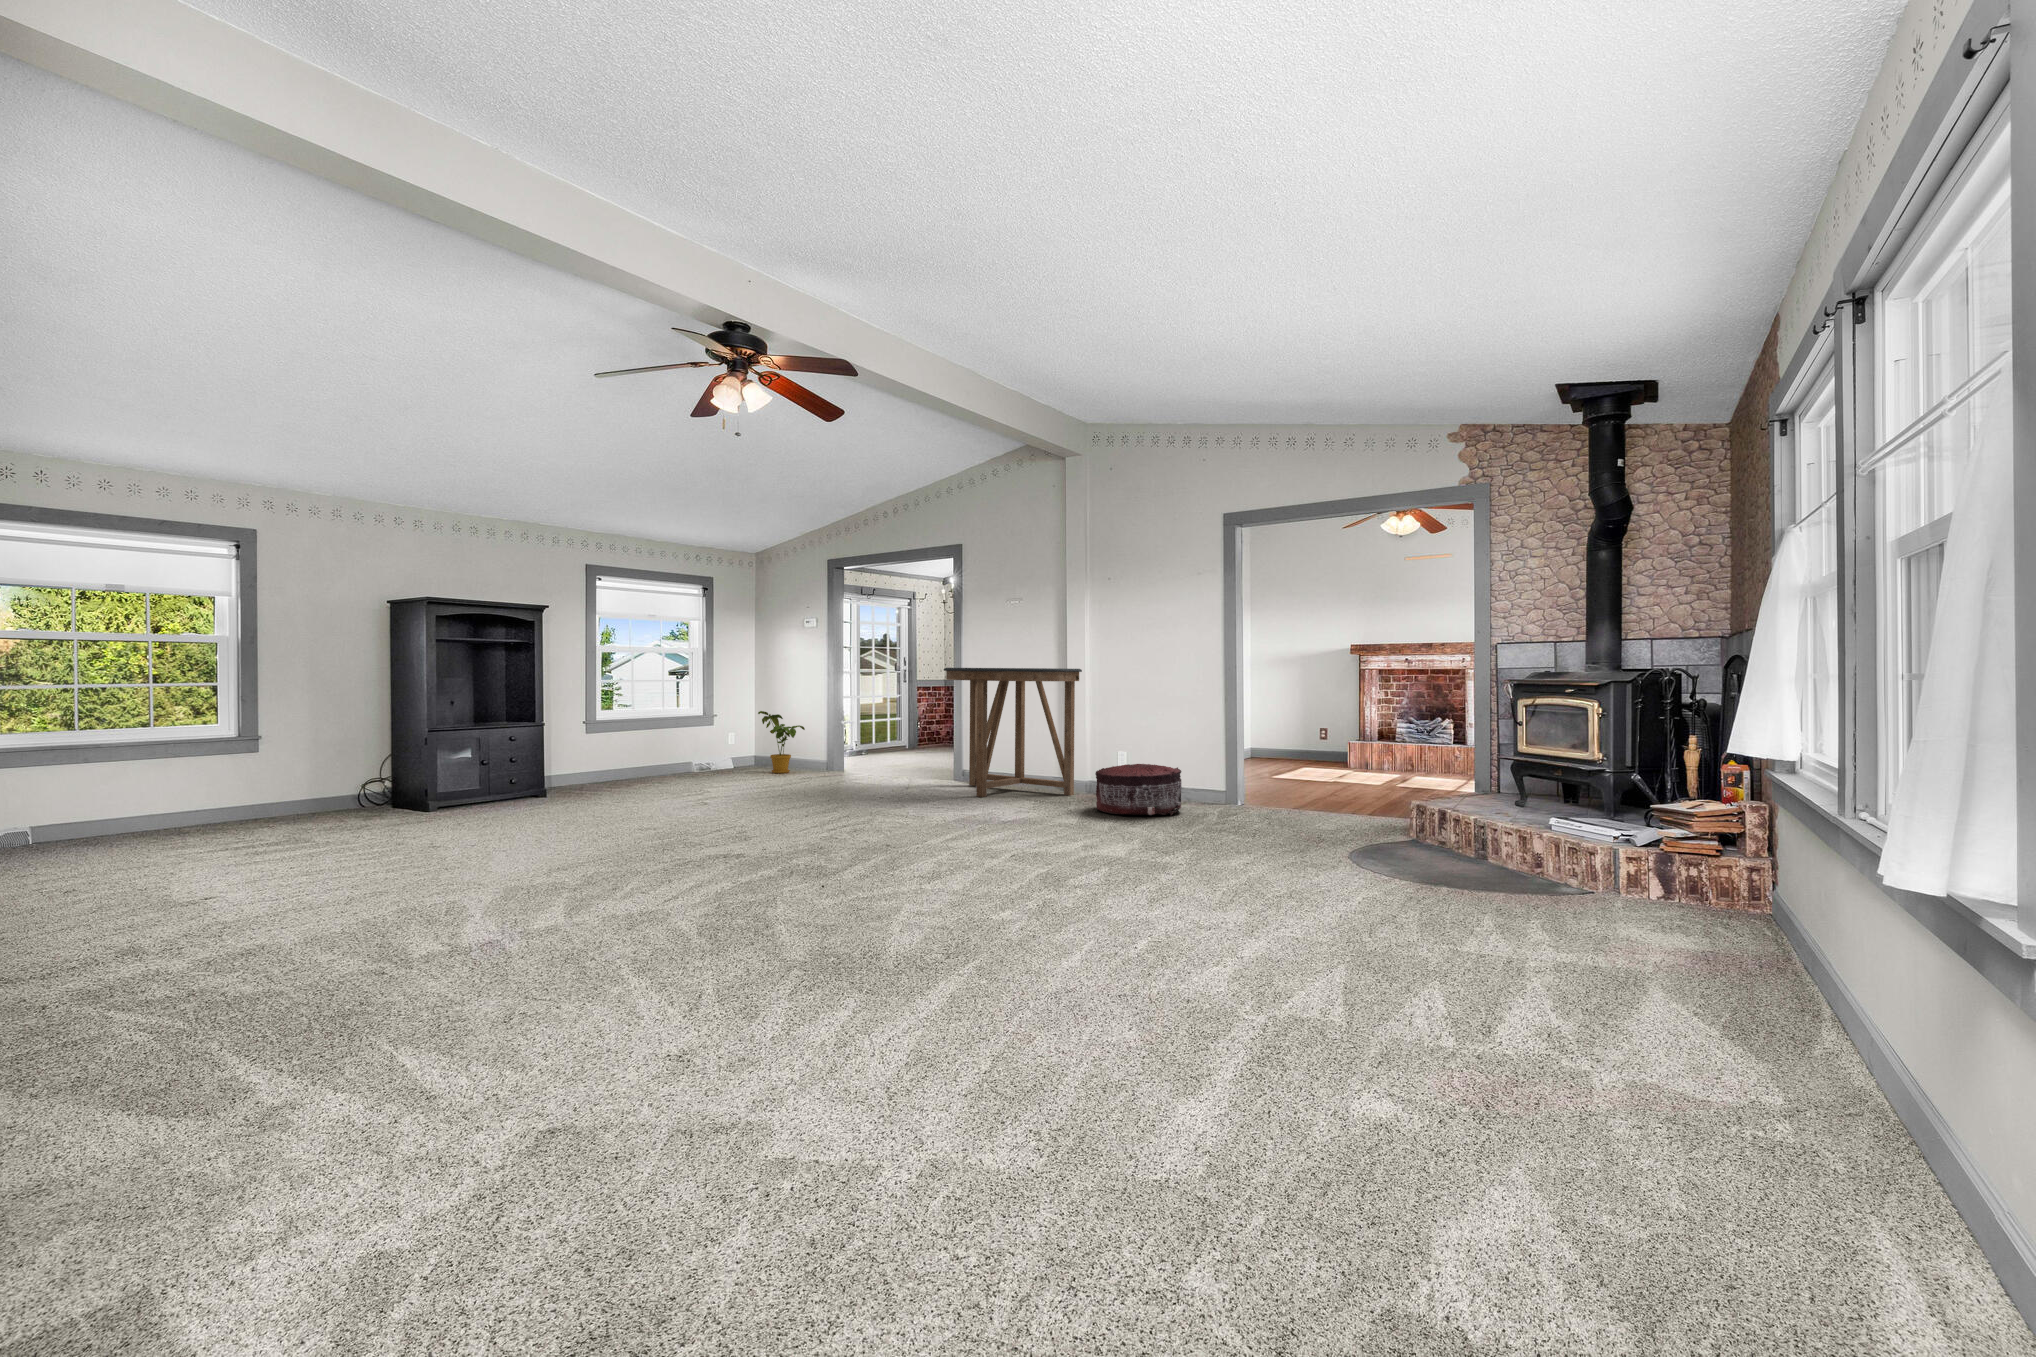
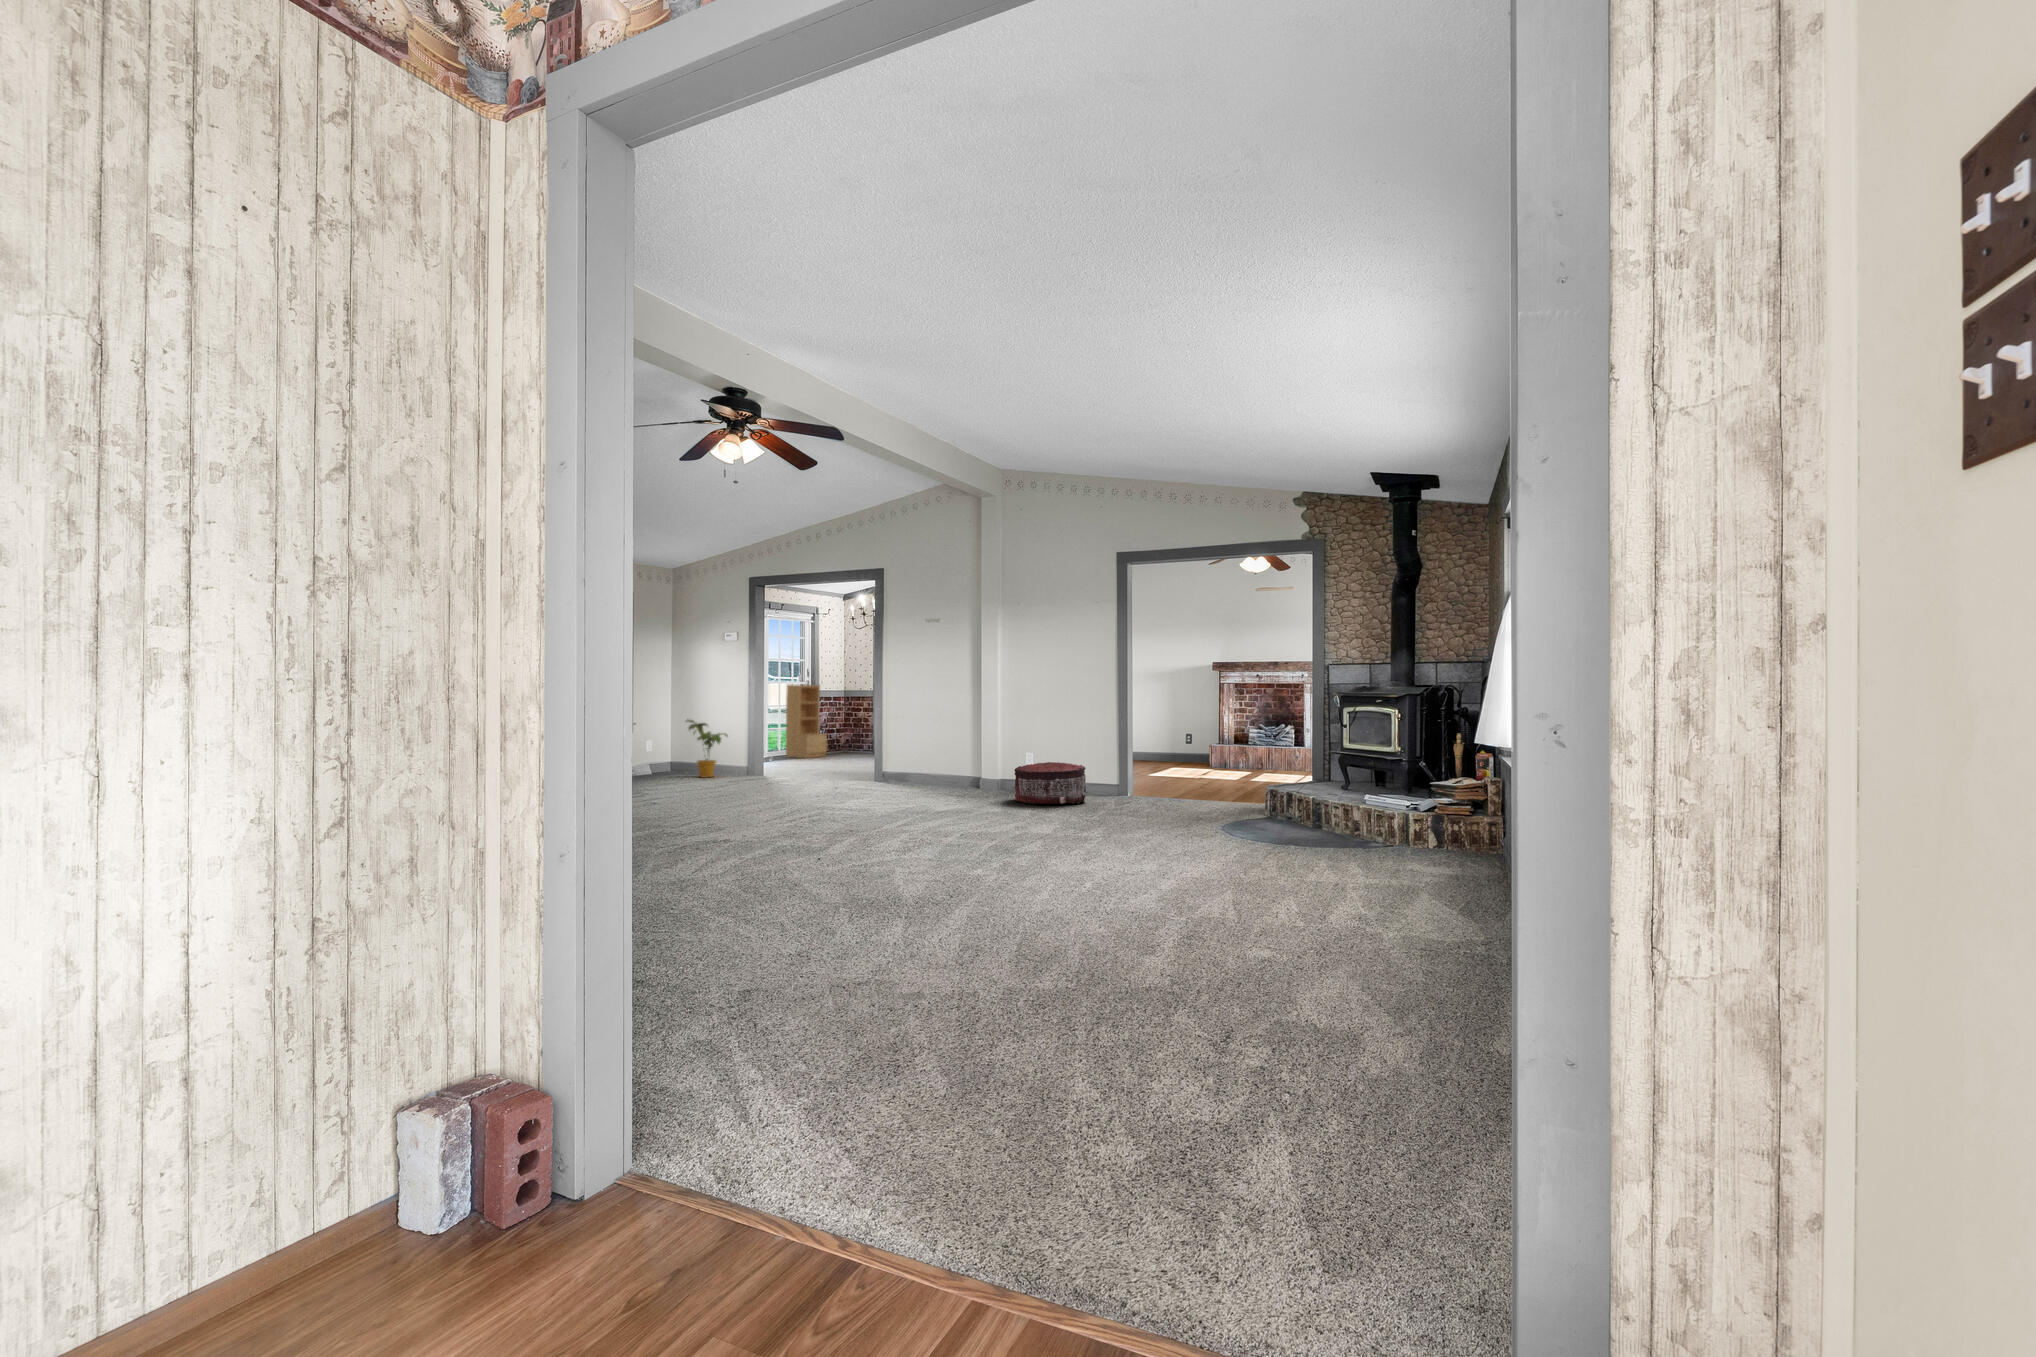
console table: present [944,668,1082,797] -> none [873,680,997,794]
bookshelf: none [881,674,924,752] -> present [786,684,827,758]

